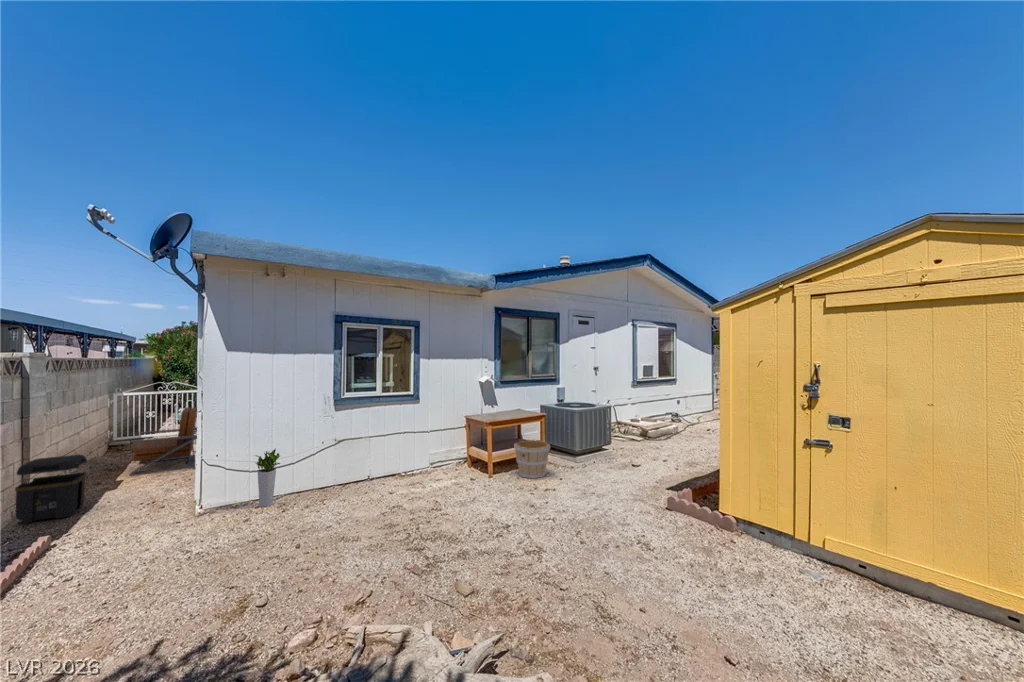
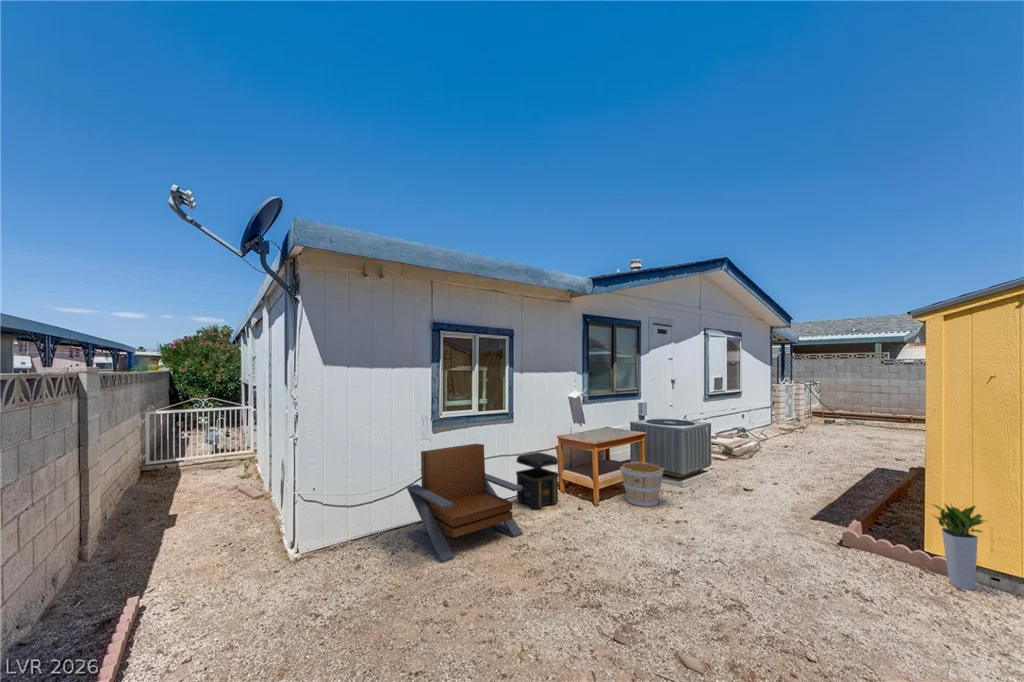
lounge chair: present [130,408,198,476] -> present [407,444,523,563]
planter: present [256,449,280,507] -> present [933,504,985,590]
toolbox: present [15,455,87,524] -> present [516,452,559,509]

